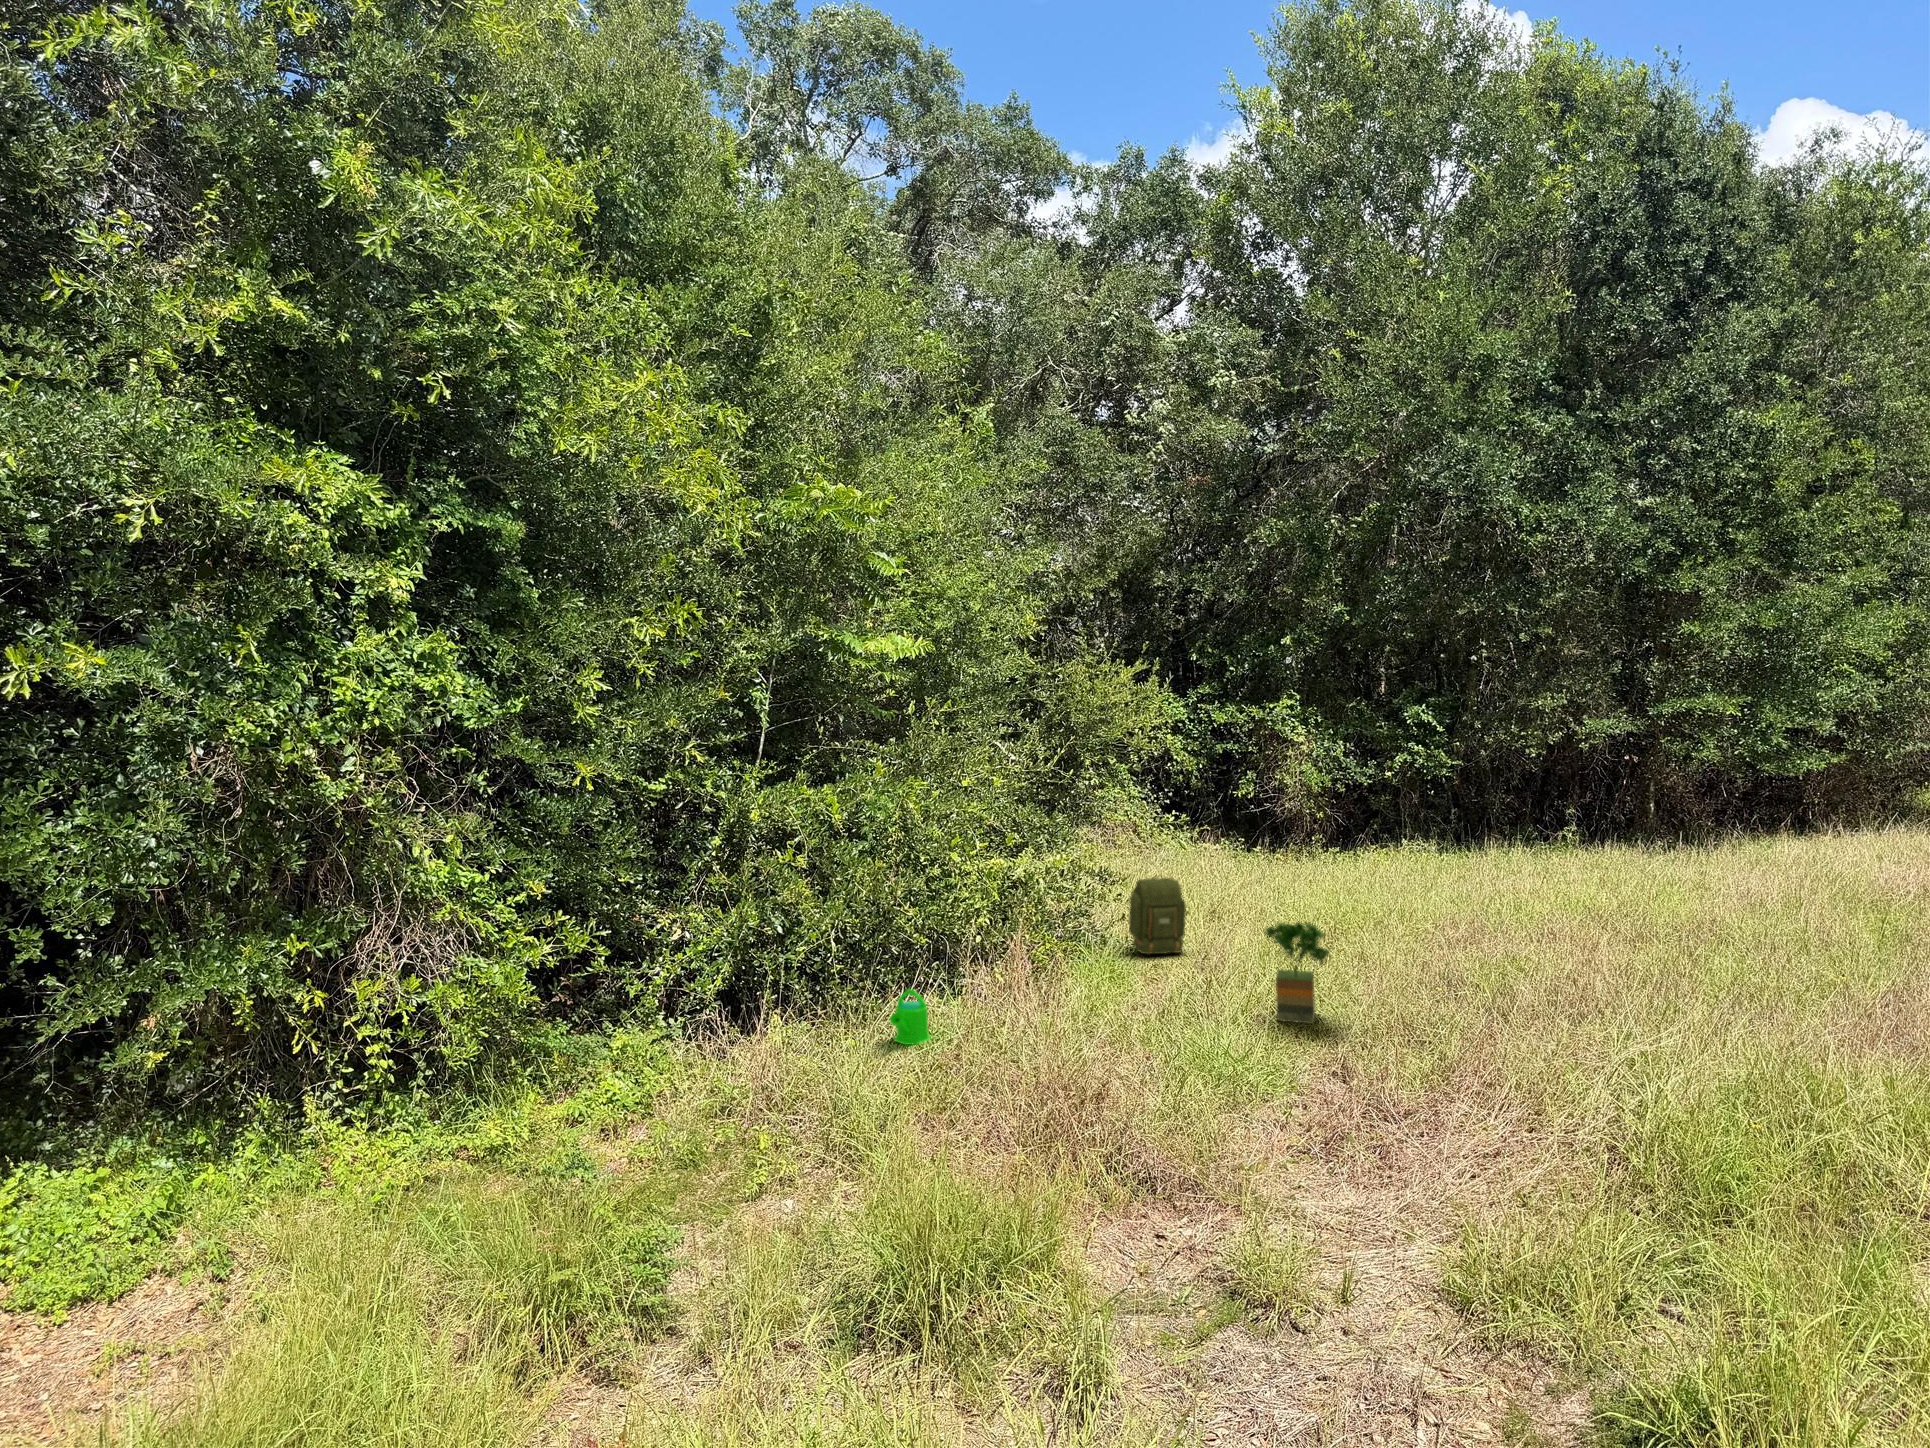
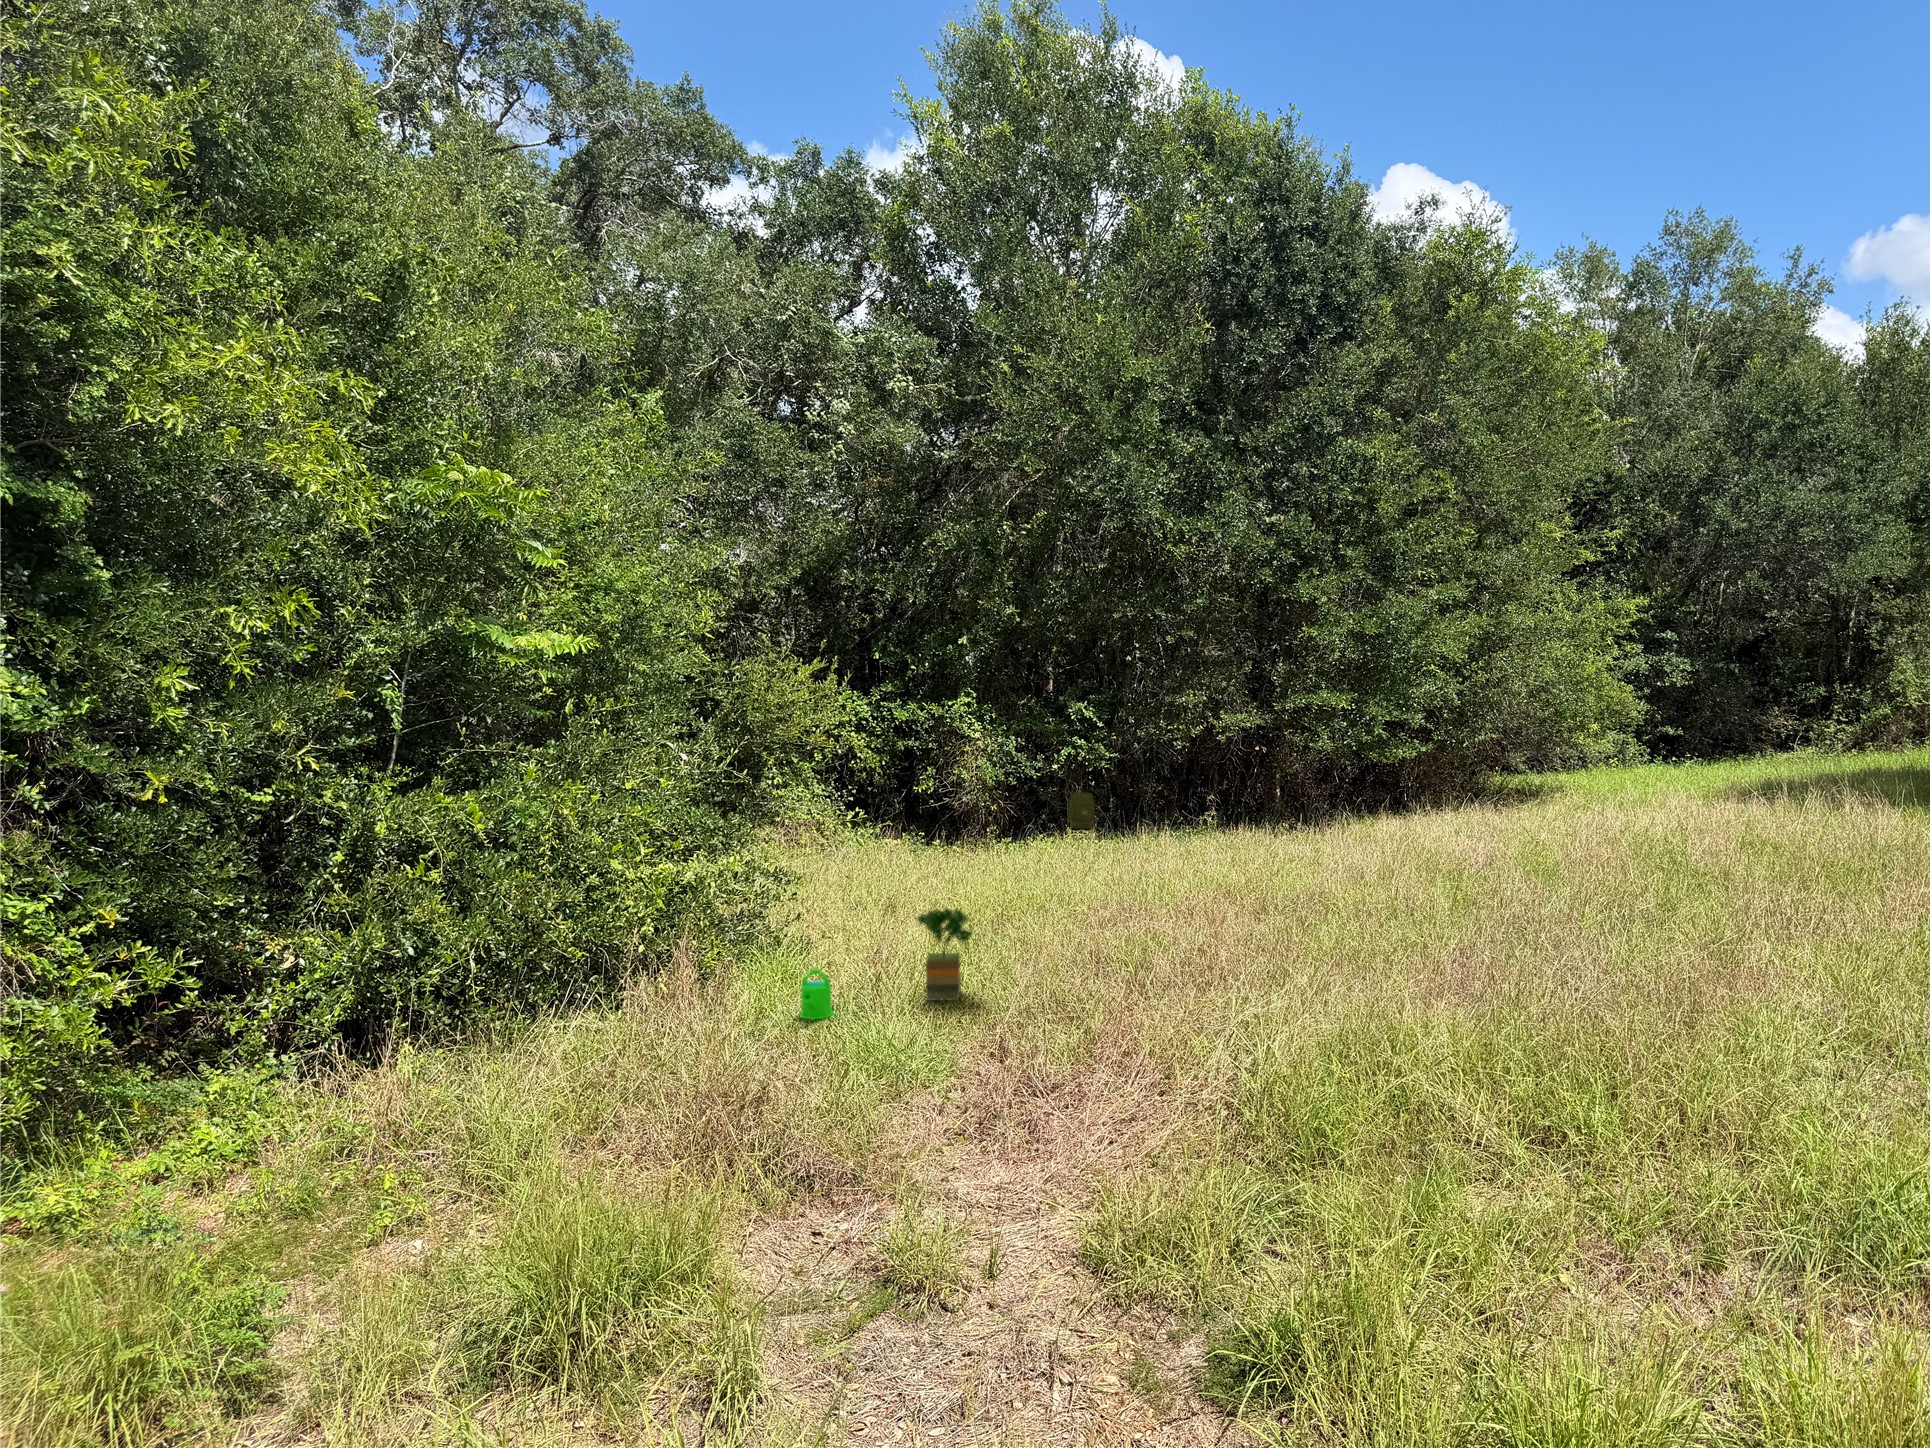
backpack: present [1129,876,1186,954] -> present [1068,793,1095,829]
watering can: present [890,989,930,1045] -> present [799,969,834,1020]

